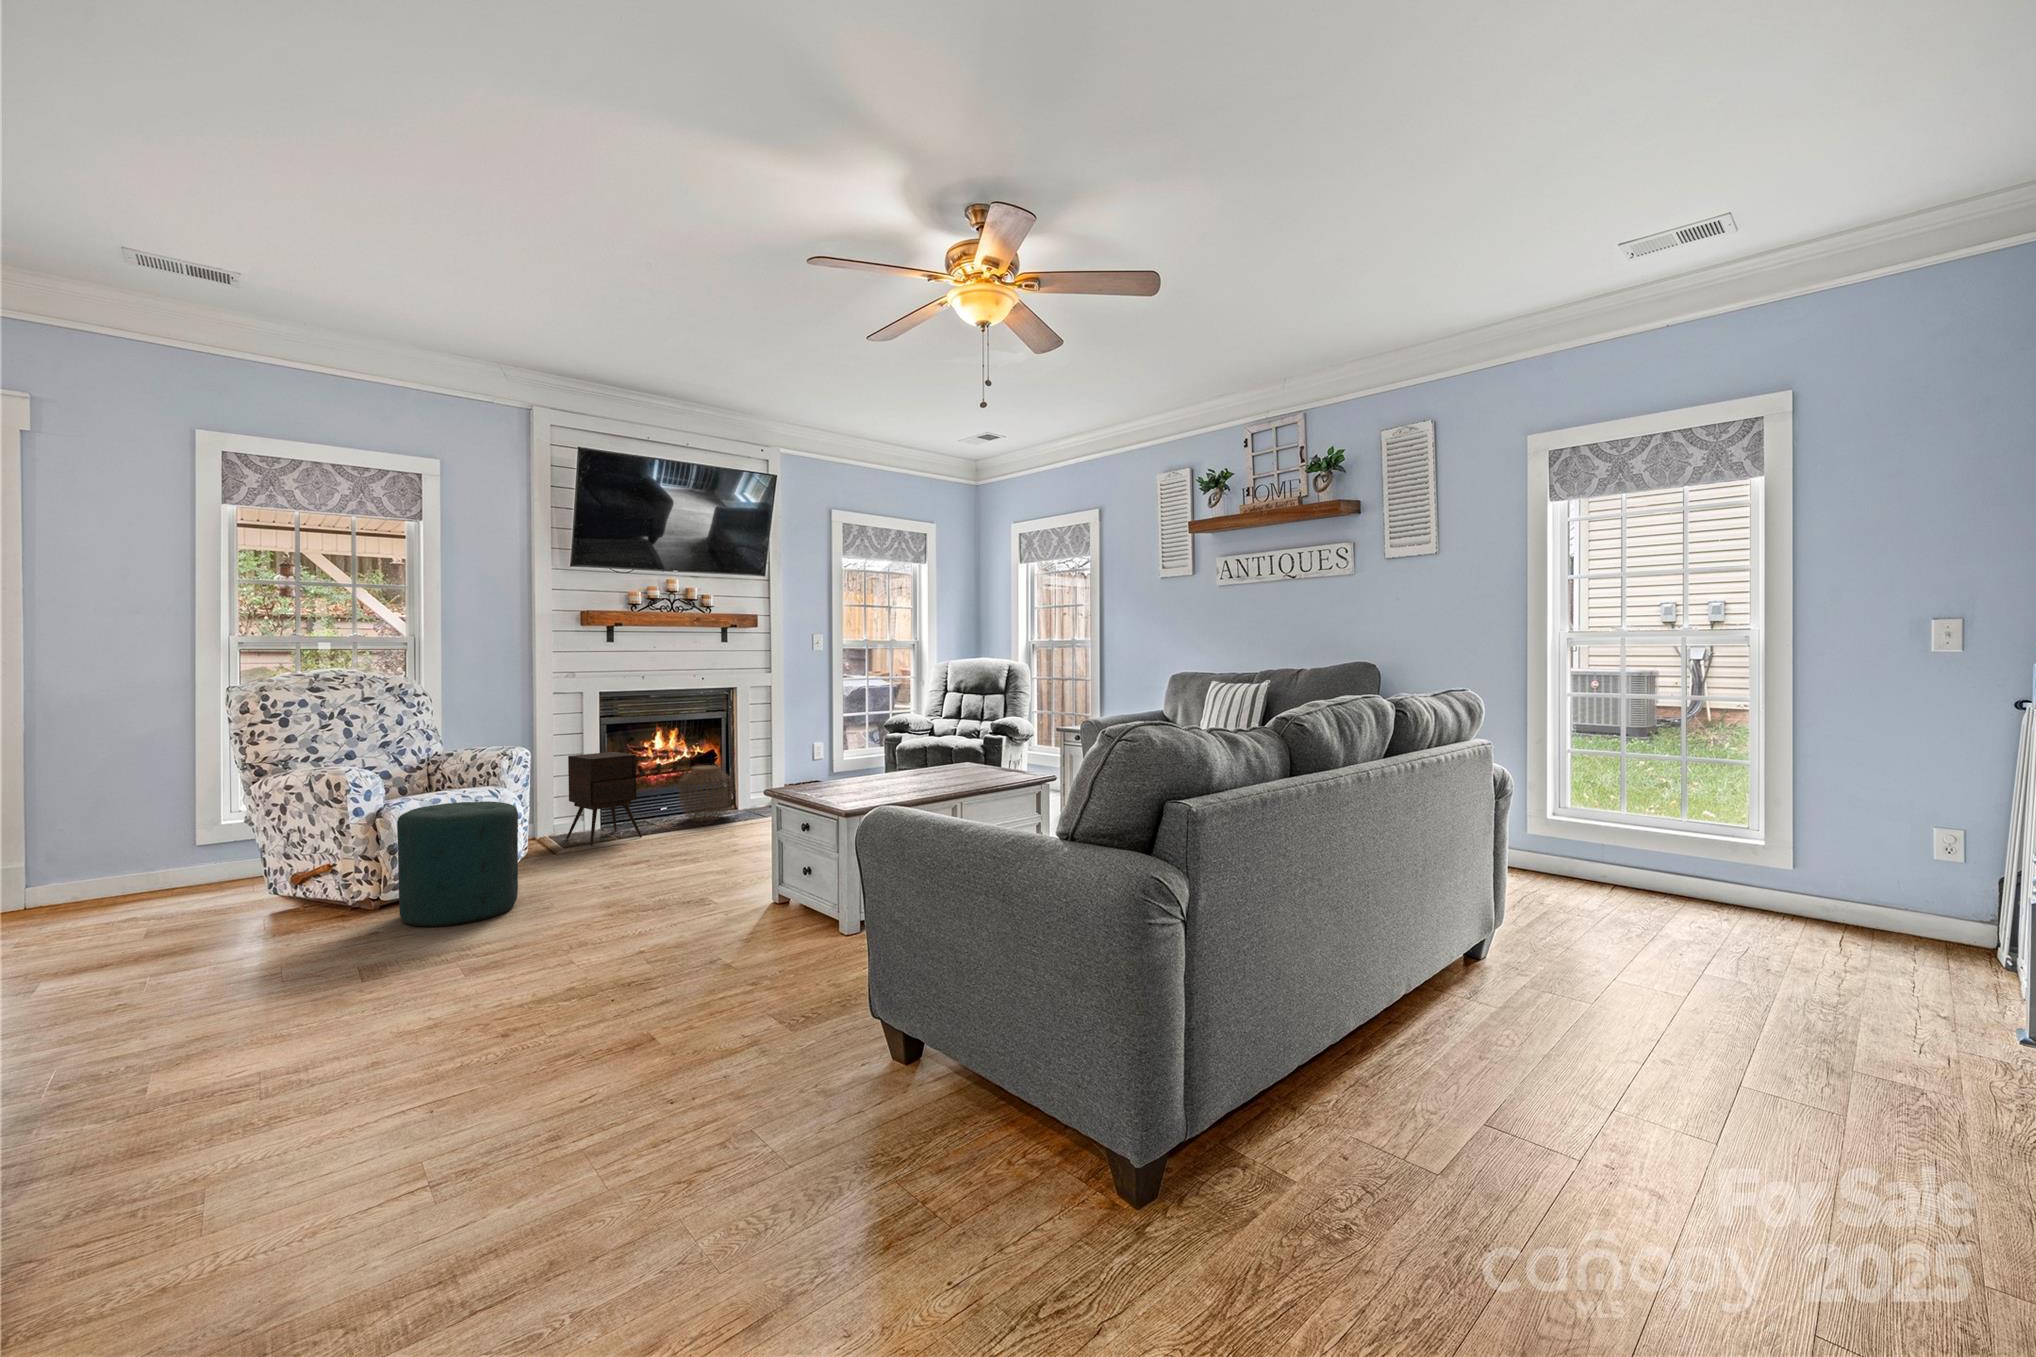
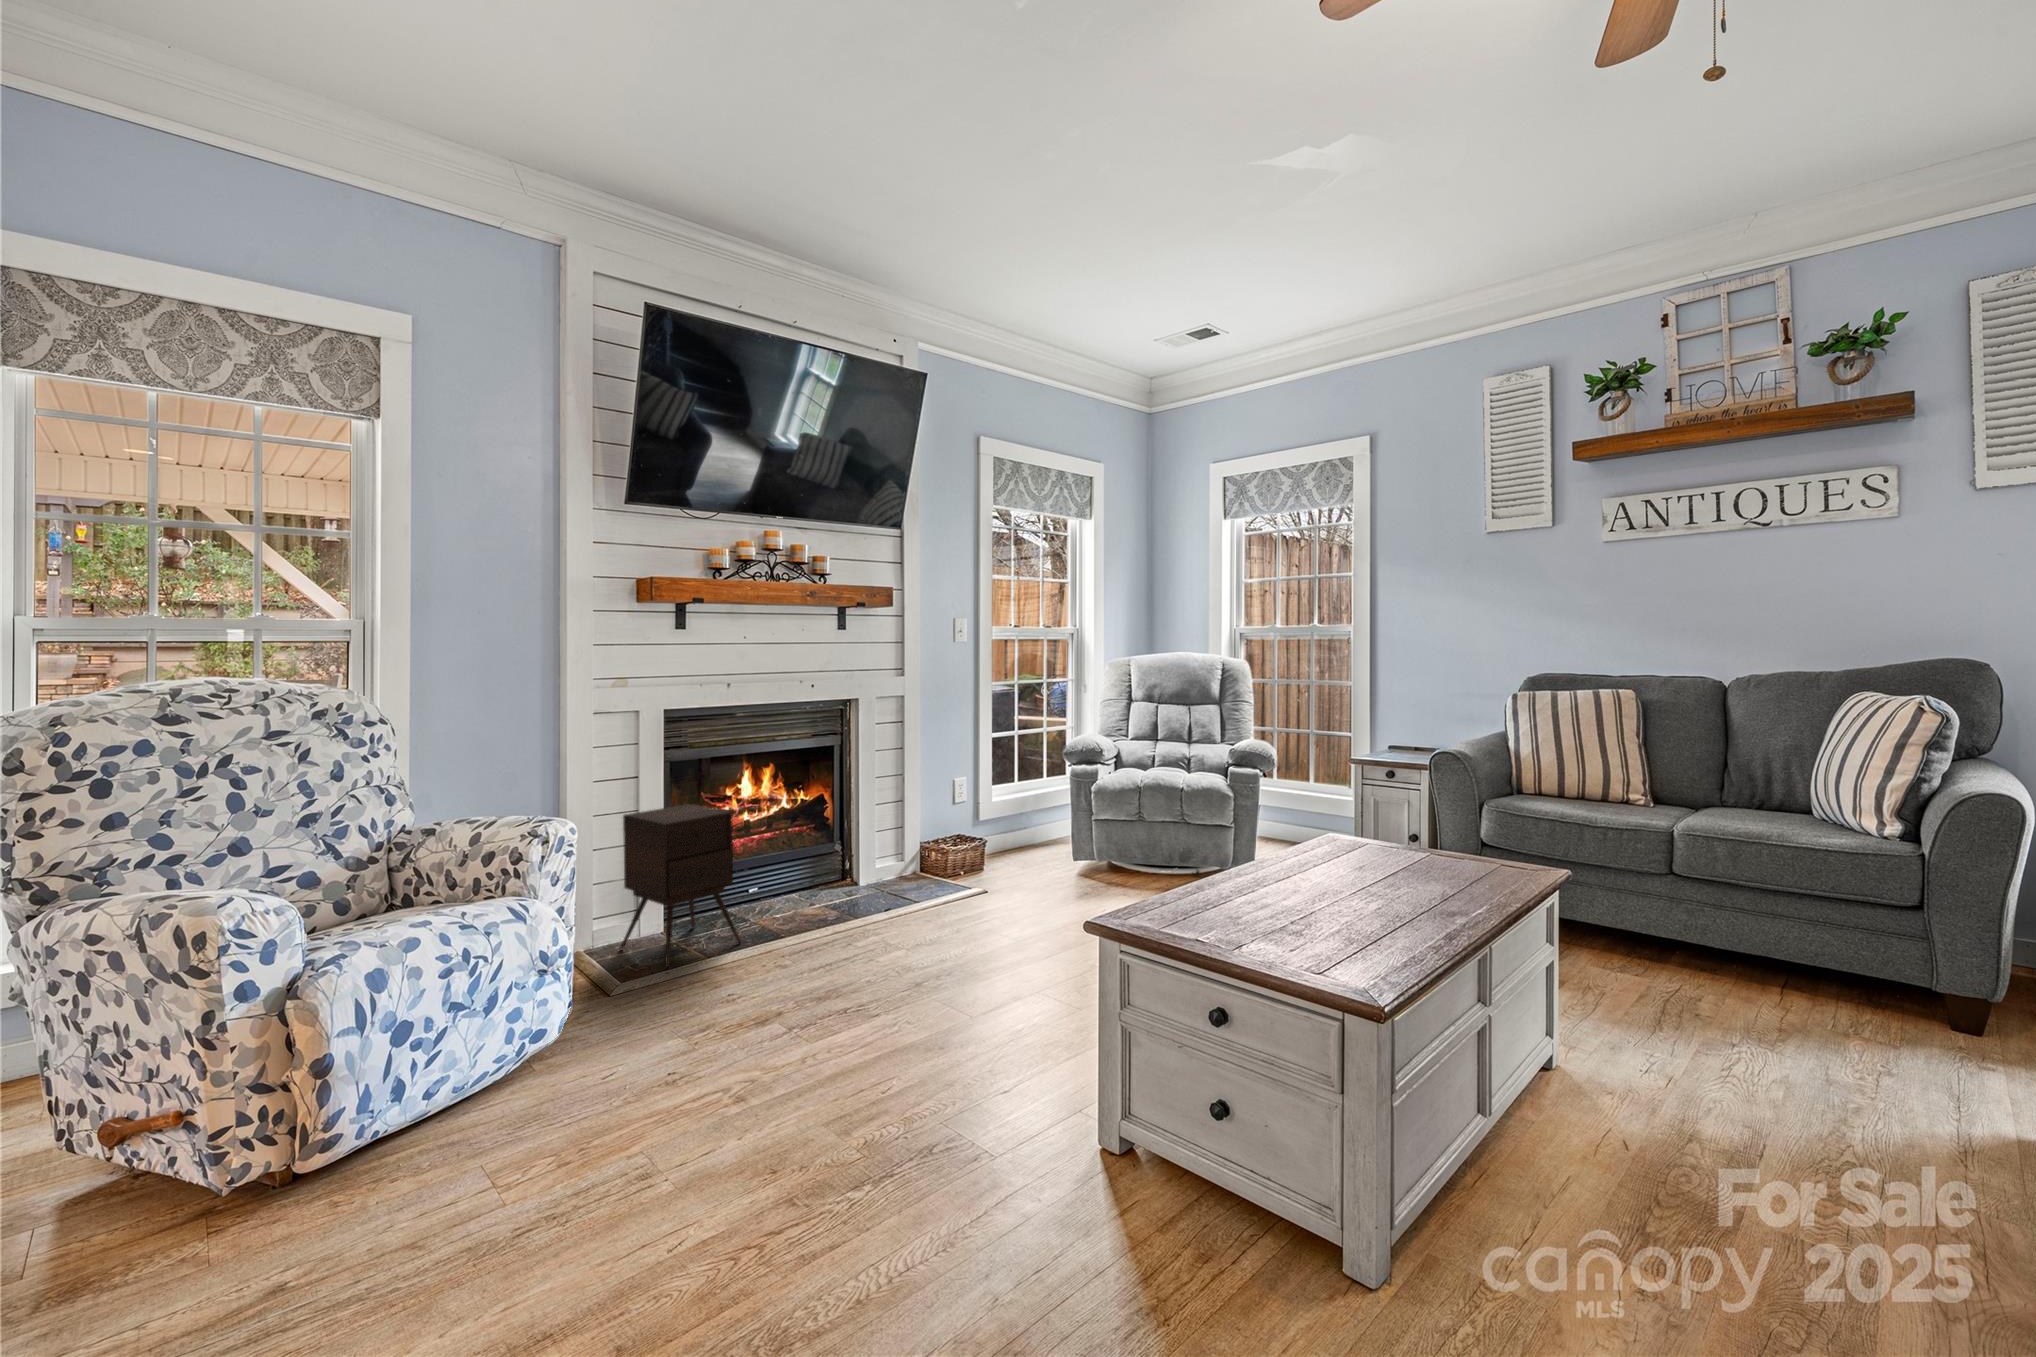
woven basket: present [679,765,732,821] -> none [781,816,860,905]
ottoman: present [397,801,518,927] -> none [325,951,581,1269]

